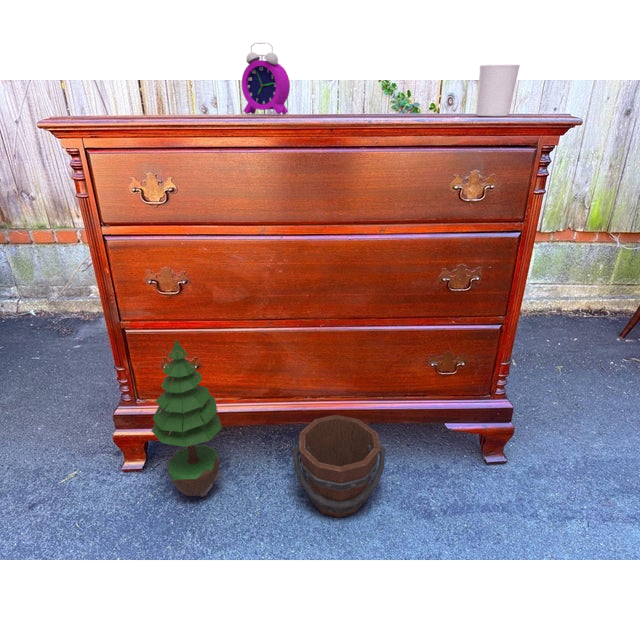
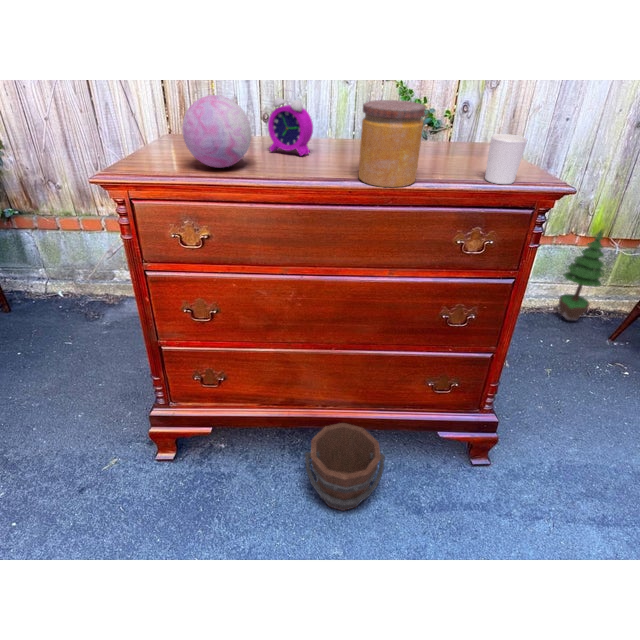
jar: none [338,24,407,118] -> present [358,100,426,187]
decorative orb: none [145,34,221,116] -> present [182,95,251,168]
potted tree: present [151,340,222,497] -> present [557,231,604,320]

